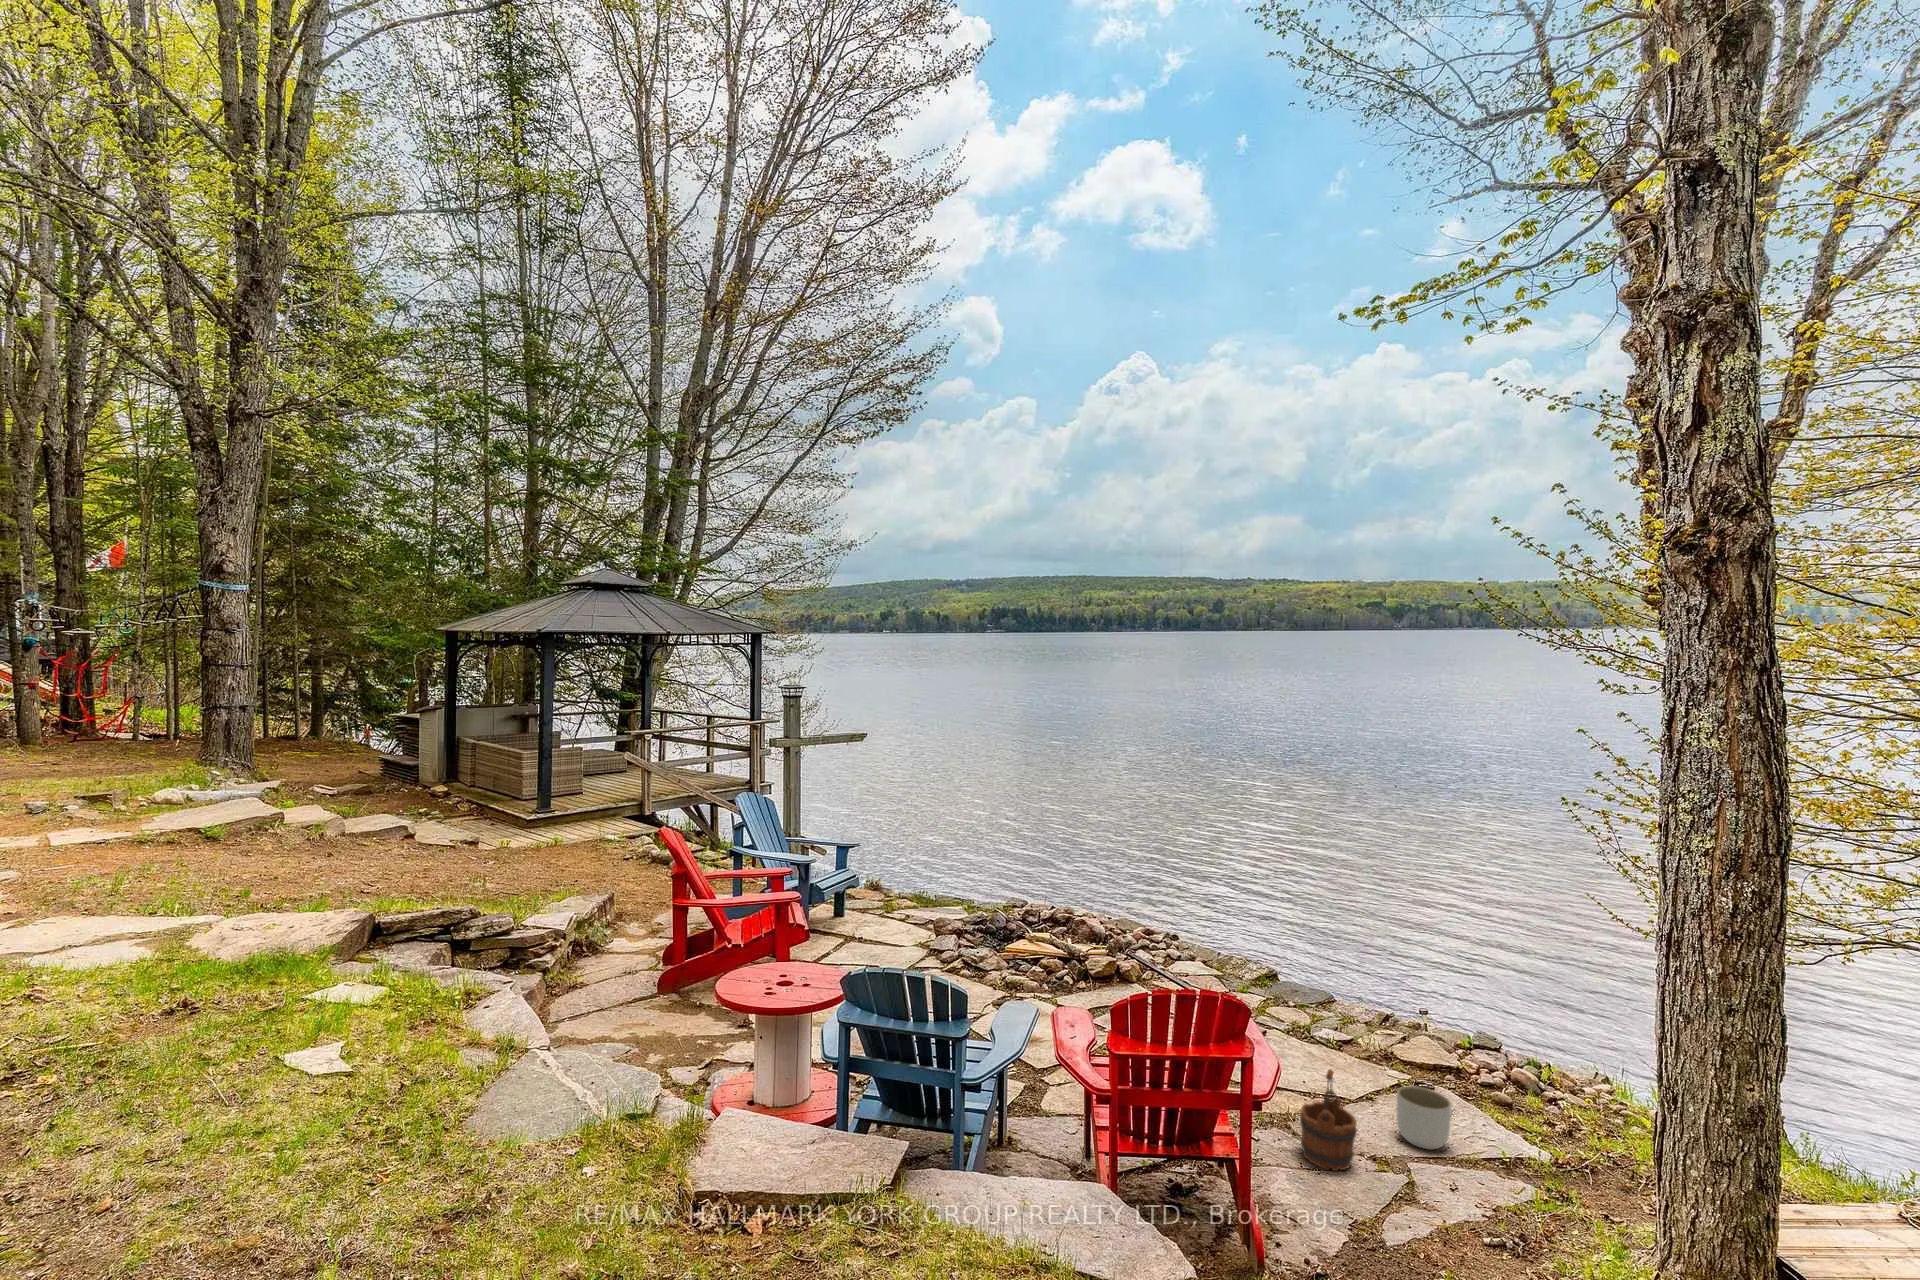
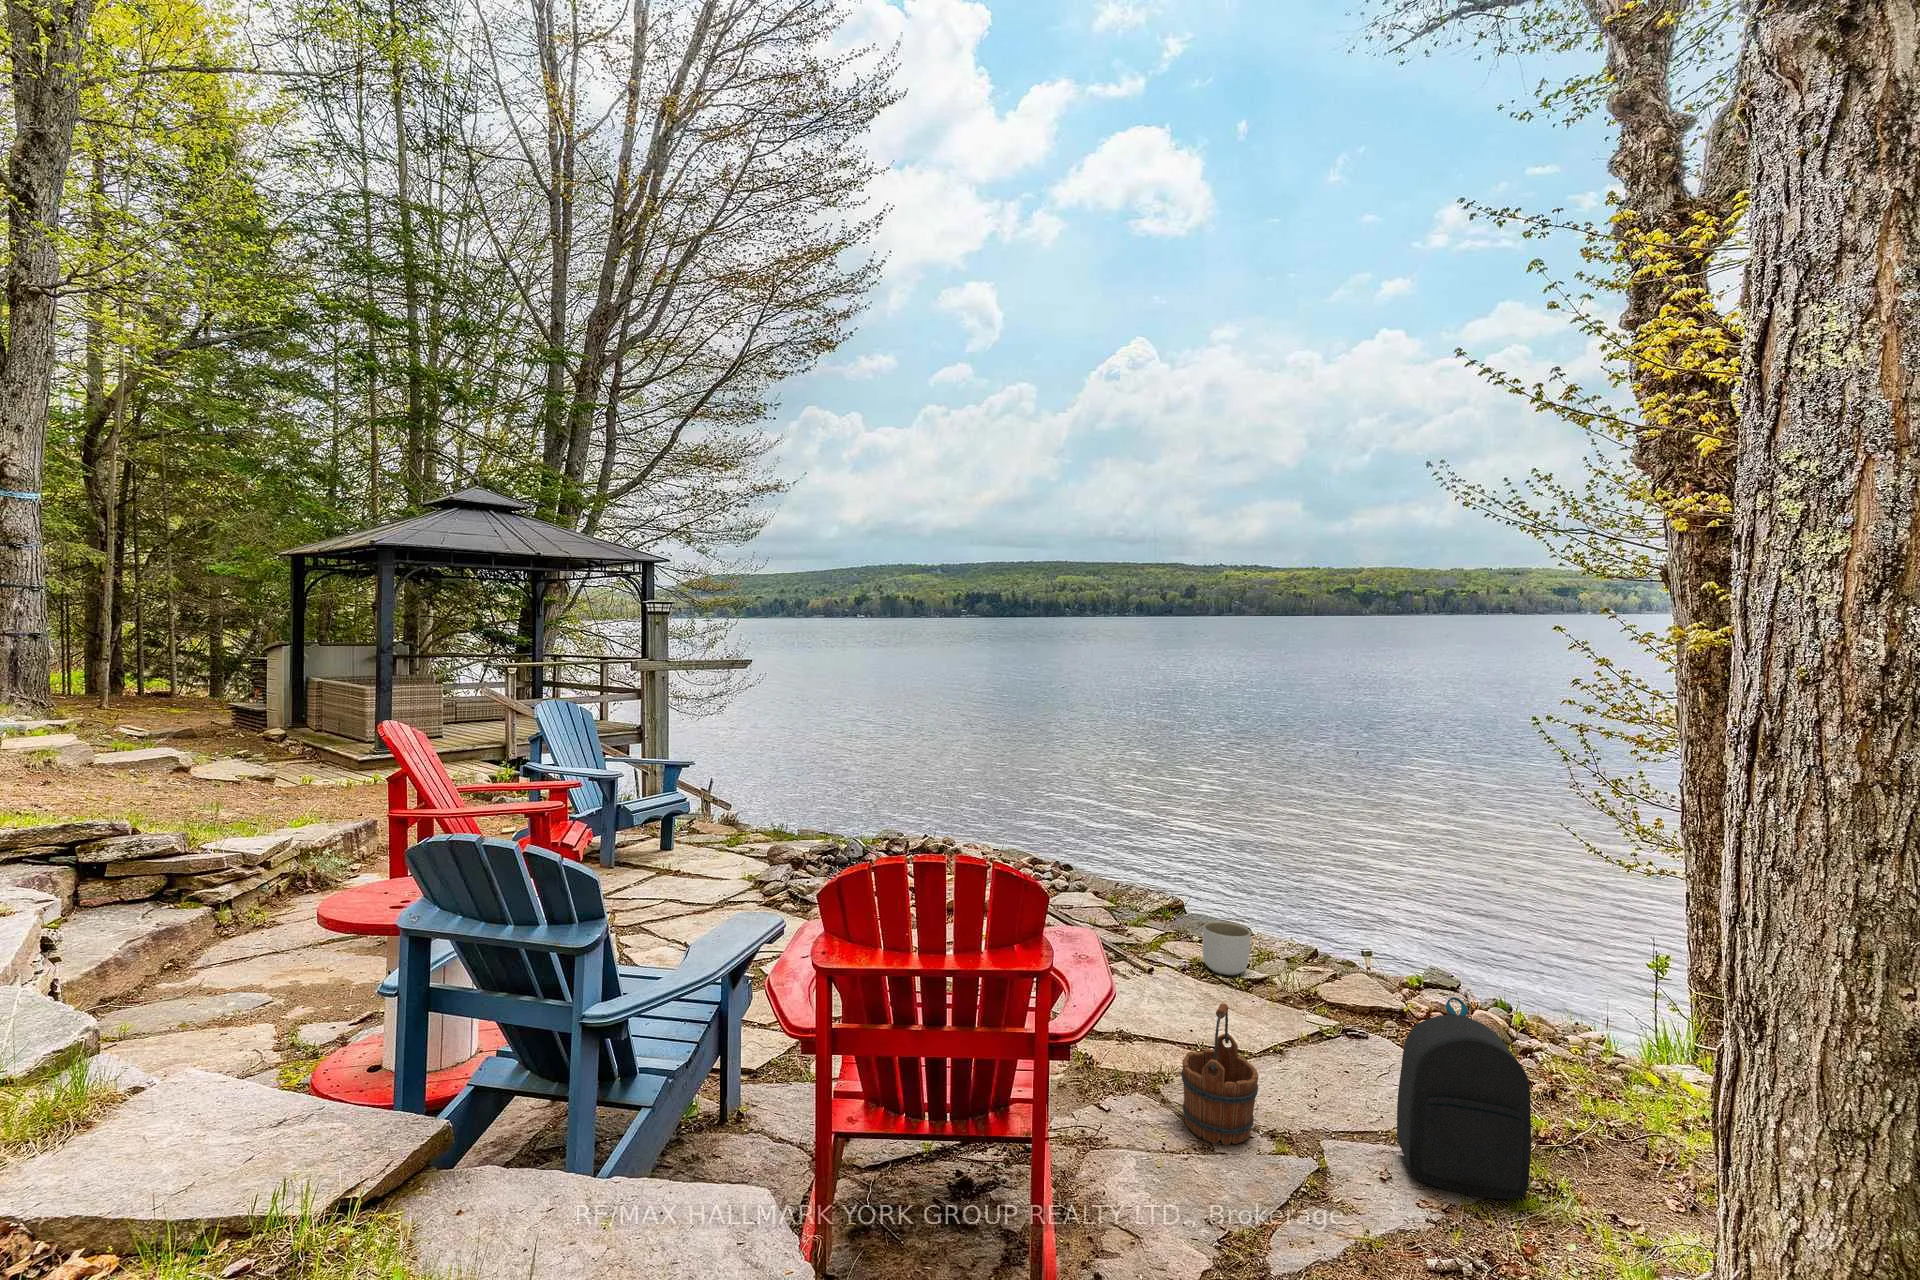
backpack: none [1457,1066,1552,1209] -> present [1397,997,1531,1199]
planter: present [1397,1086,1451,1150] -> present [1203,922,1251,975]

